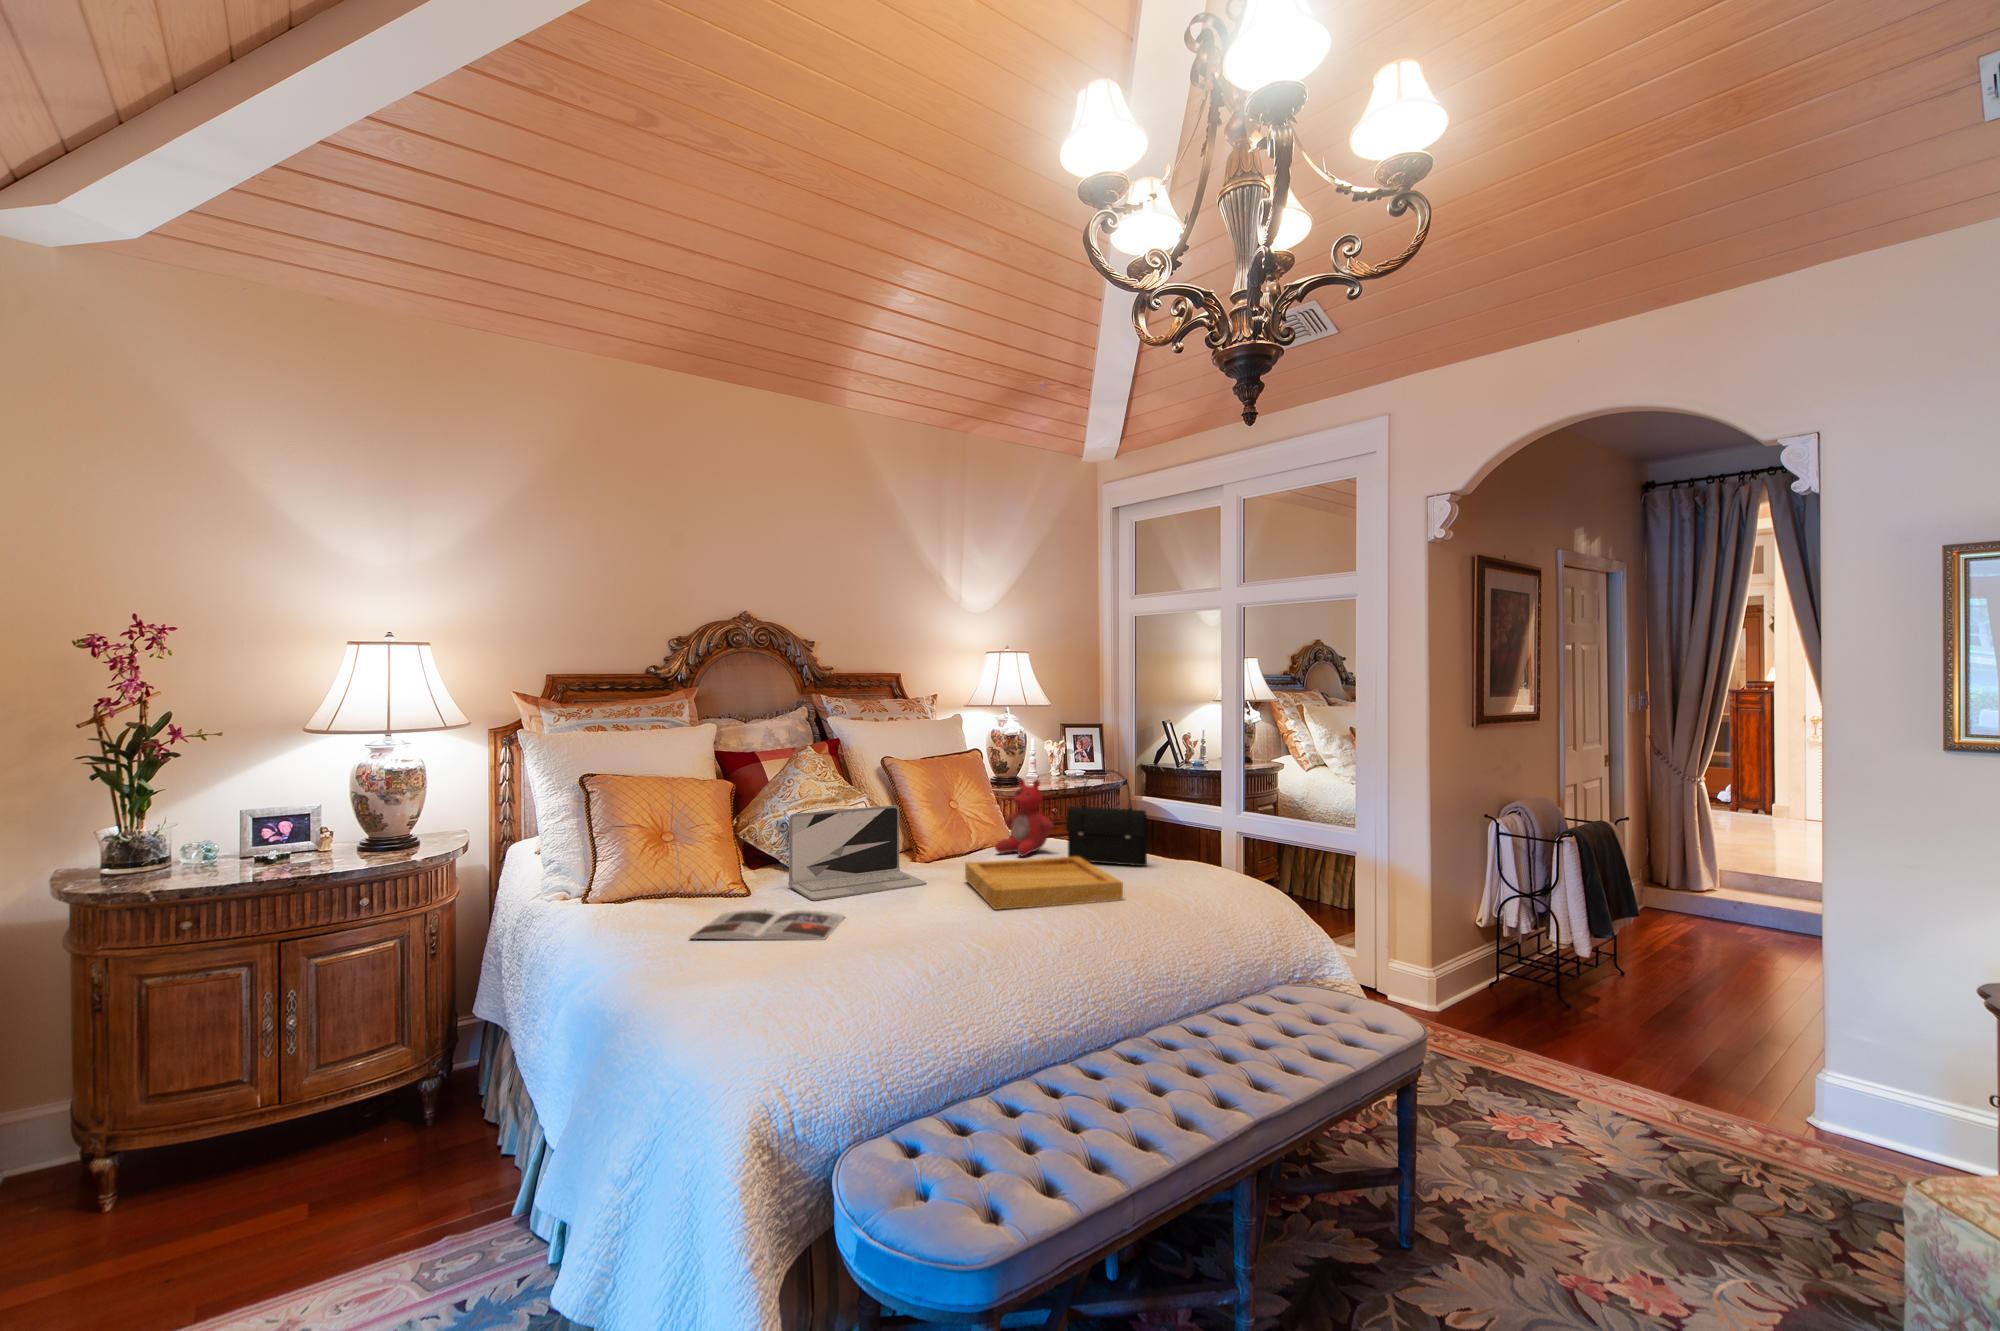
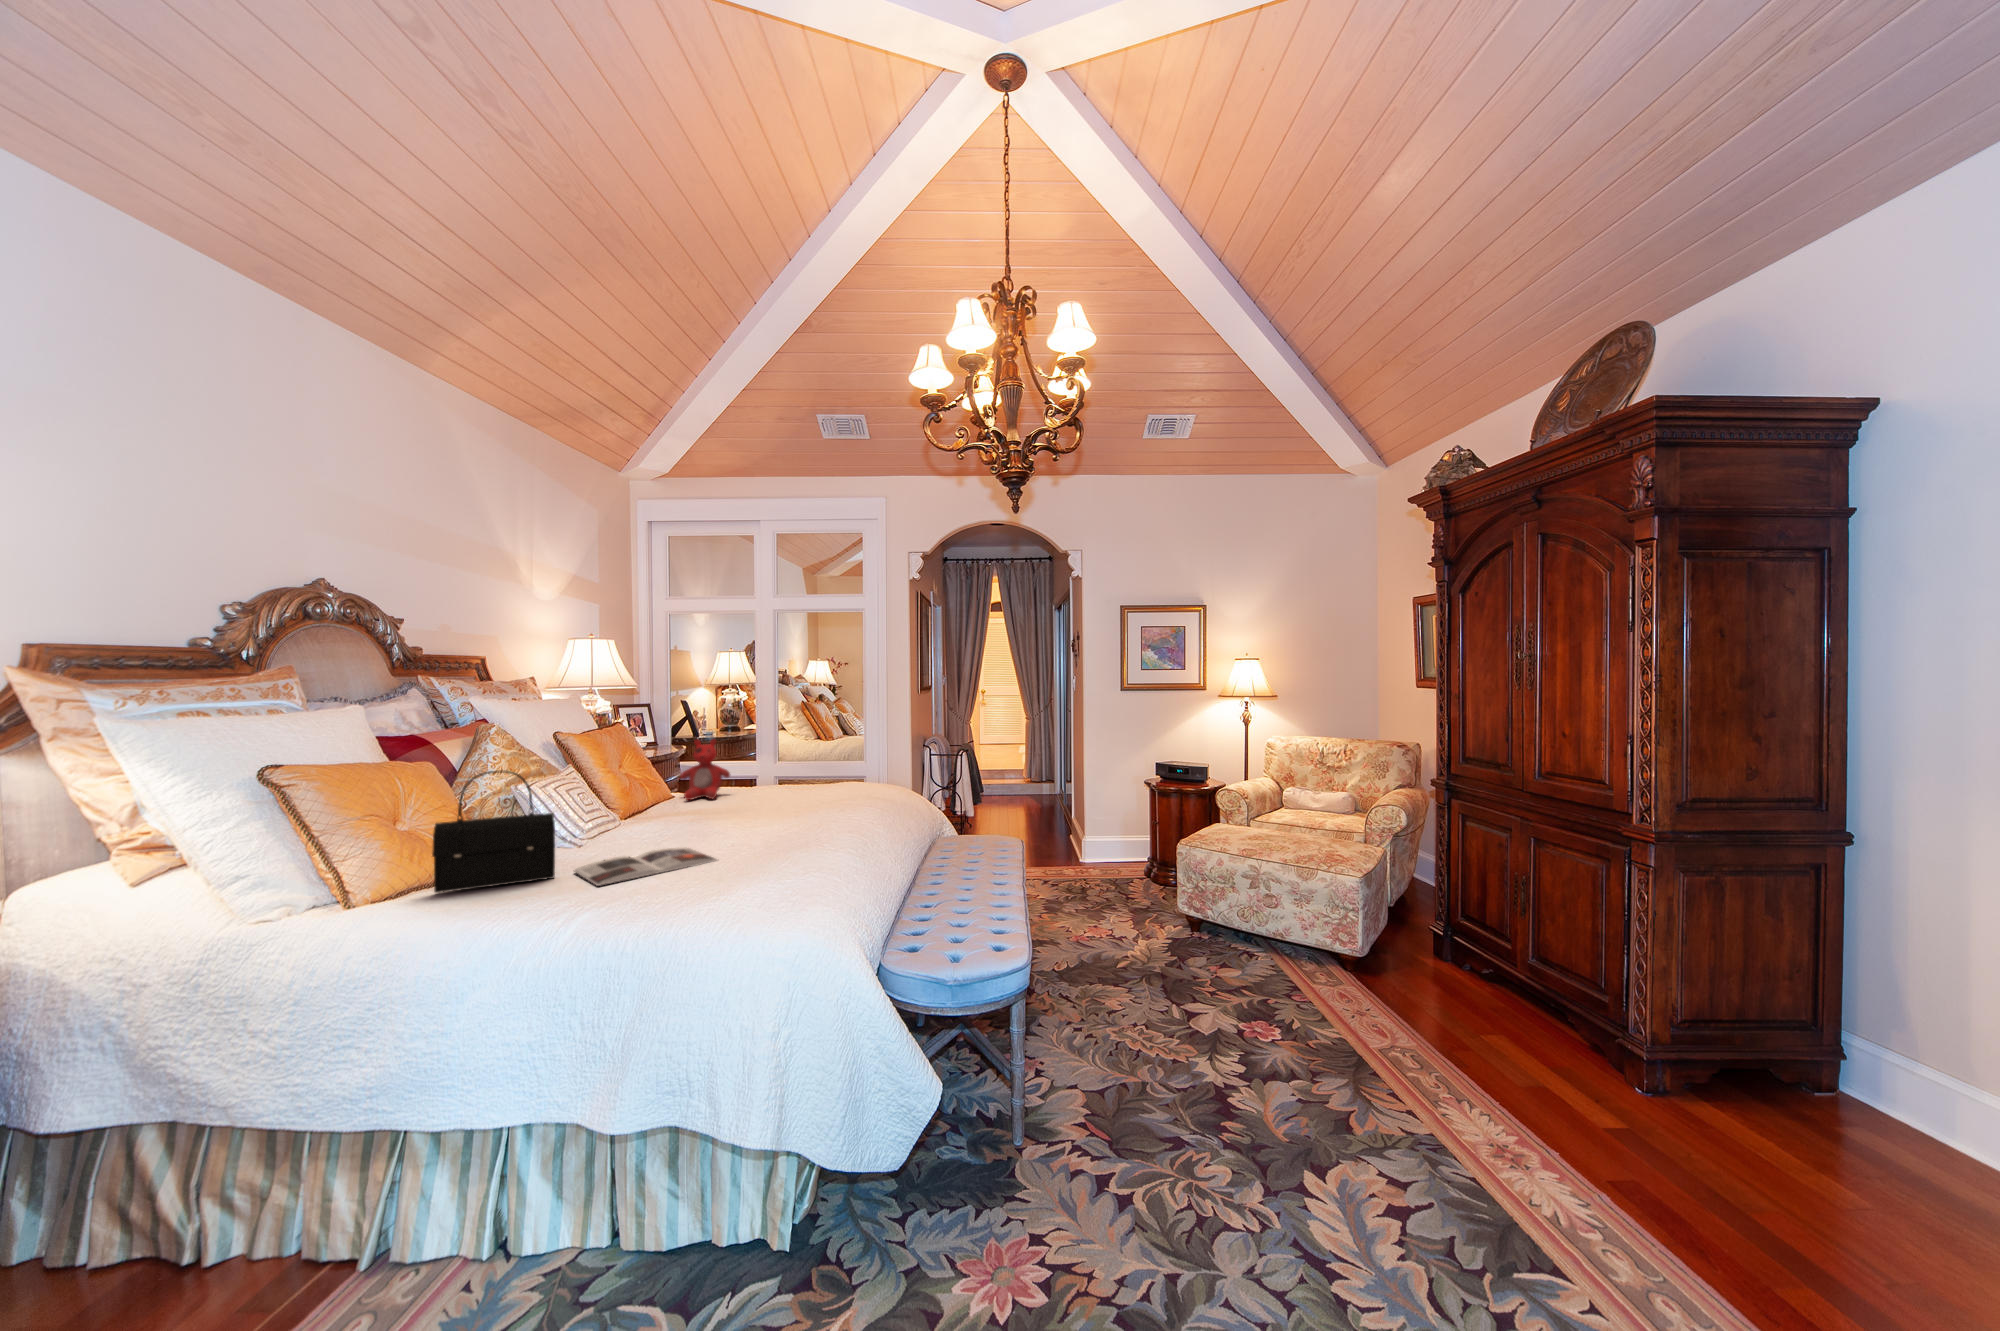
handbag: present [1066,770,1147,866] -> present [432,771,555,893]
laptop: present [788,805,927,901] -> none [566,766,689,849]
tray: present [965,857,1123,910] -> none [716,788,851,824]

